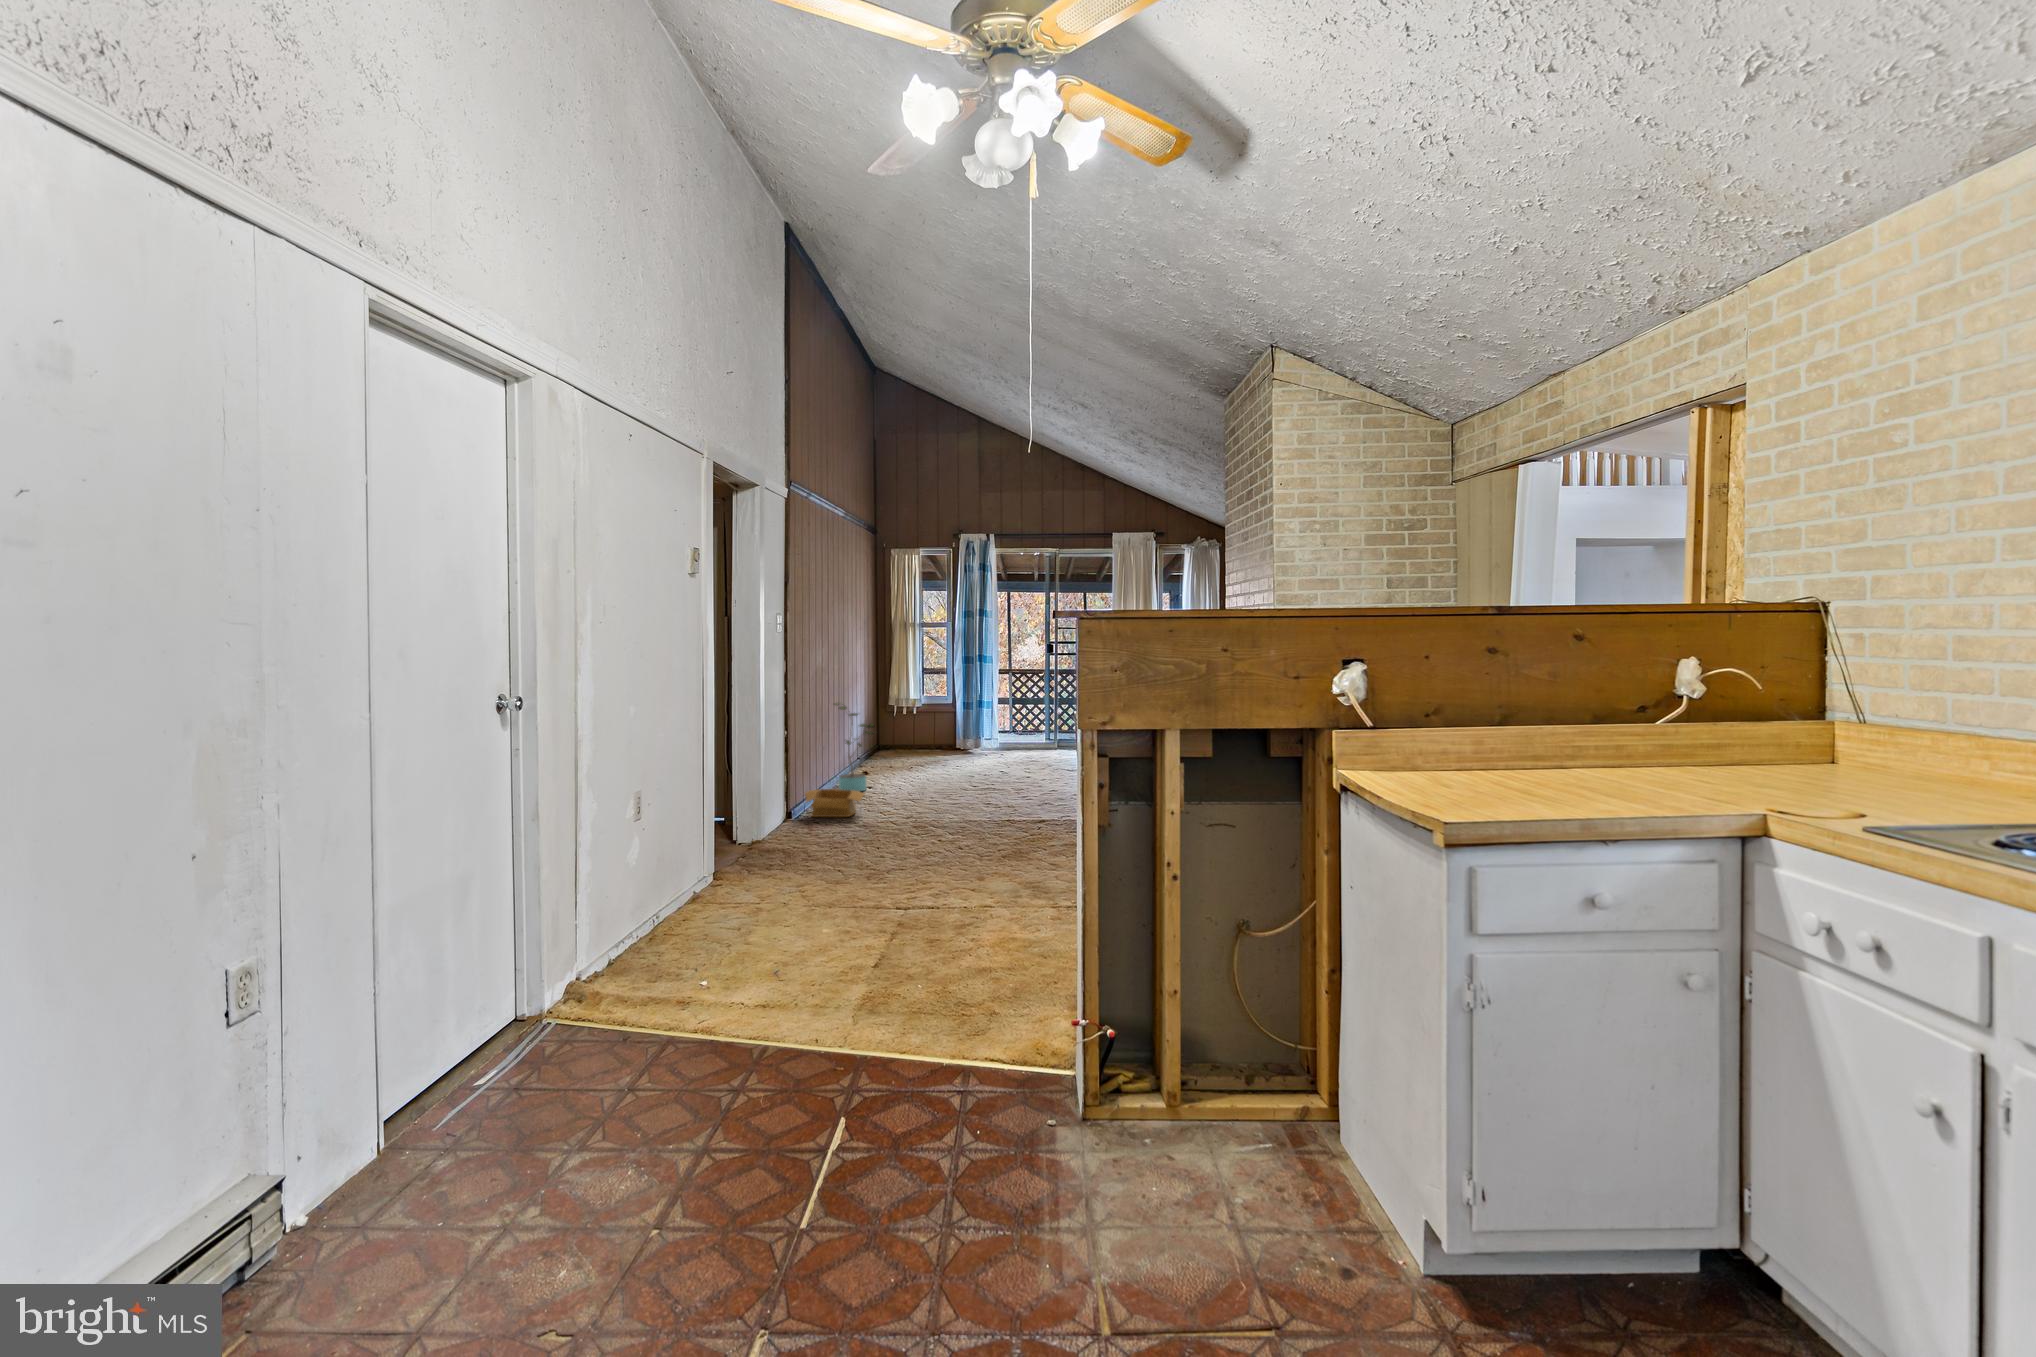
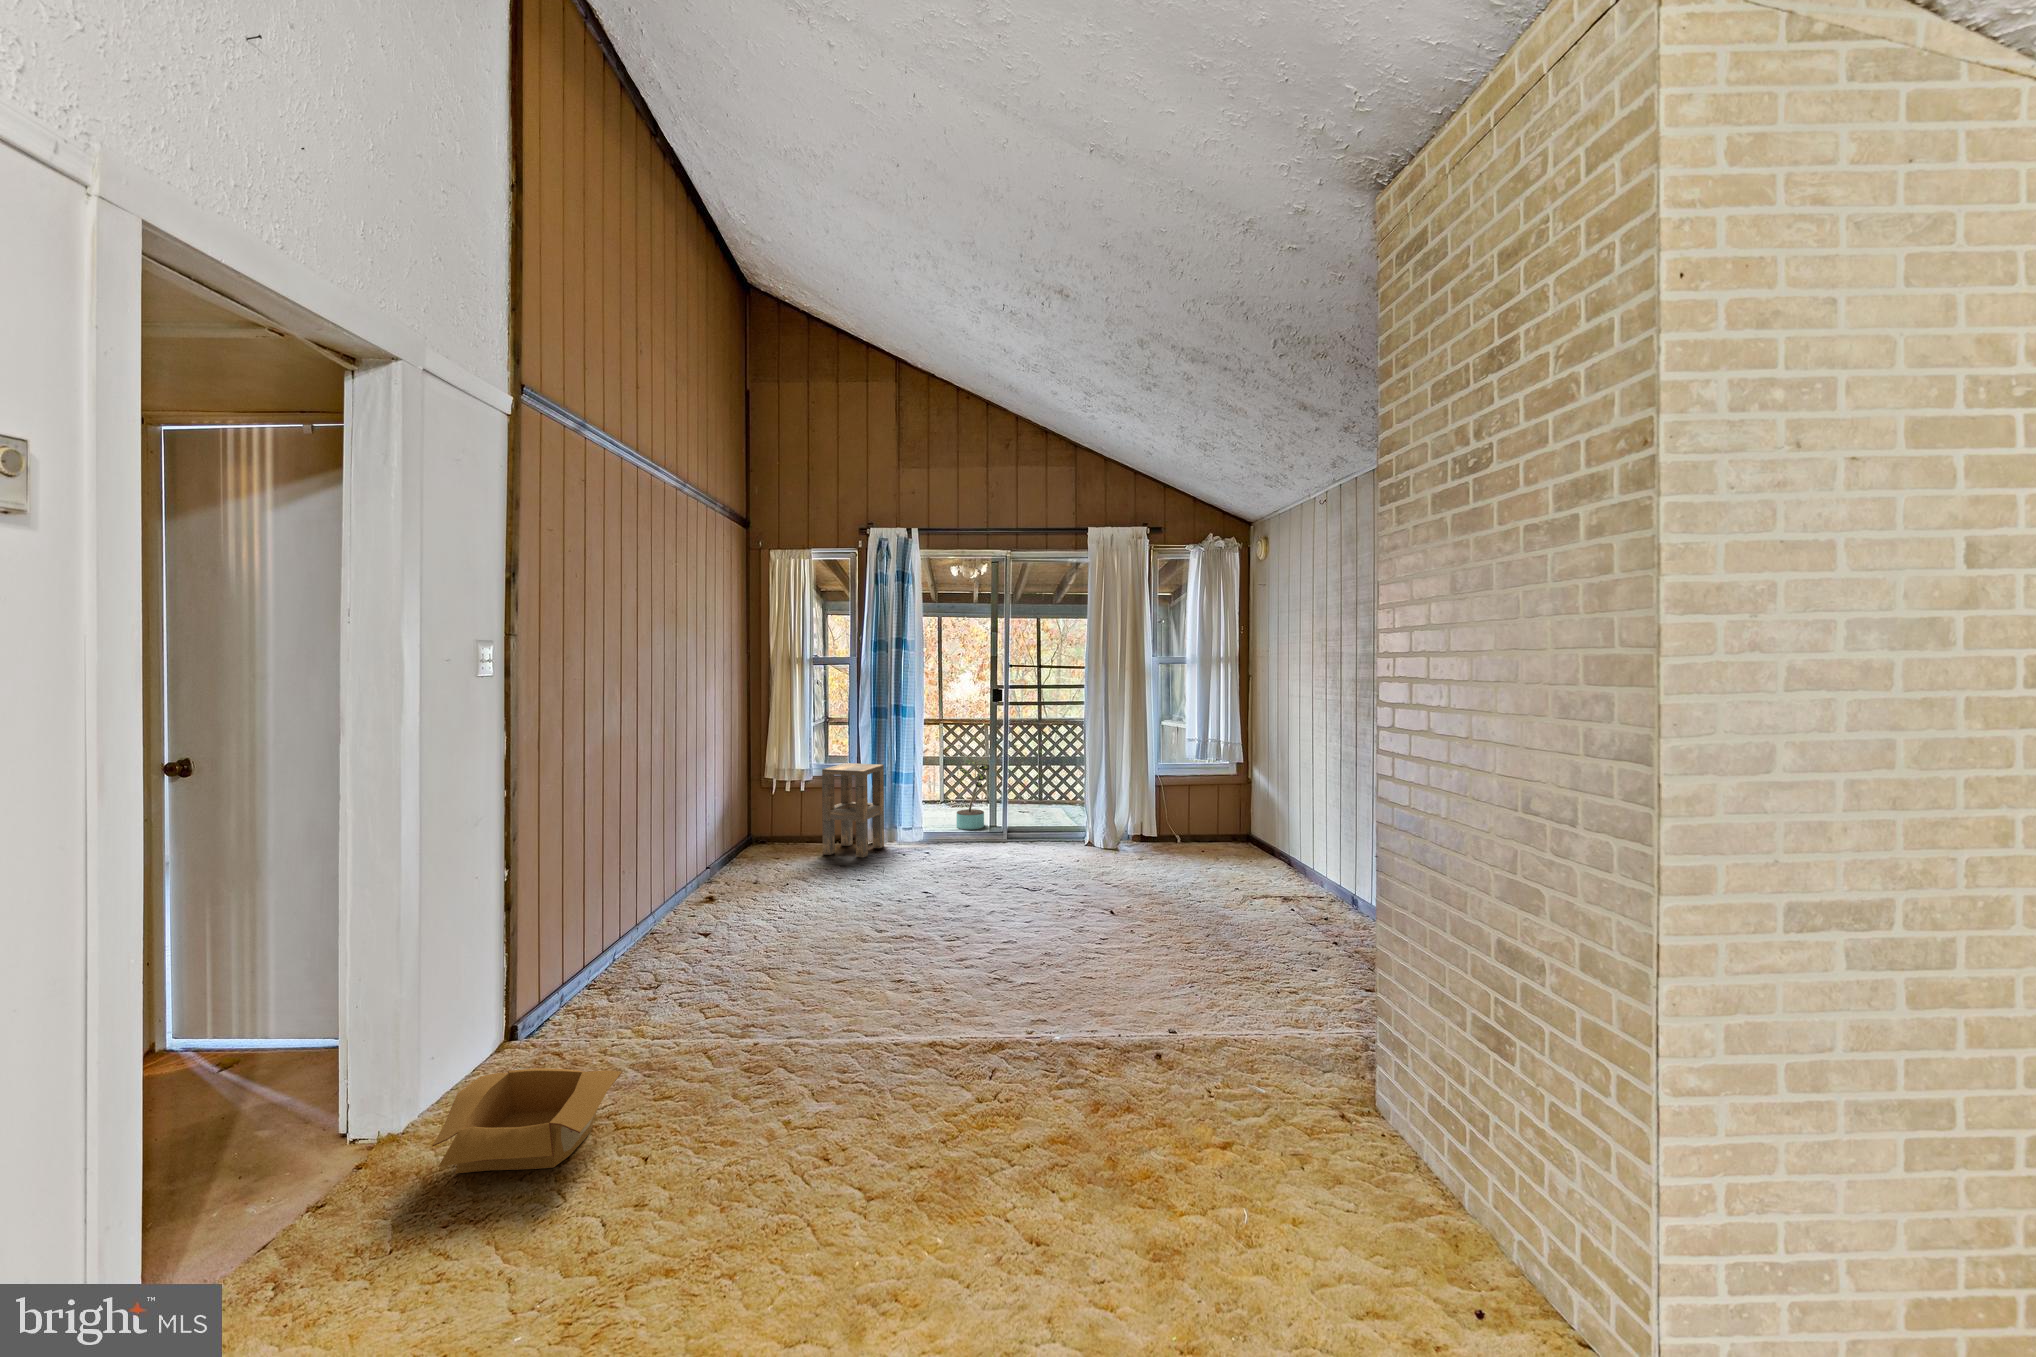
side table: none [930,696,970,757] -> present [822,763,884,858]
potted plant: present [835,703,875,791] -> present [945,737,989,829]

